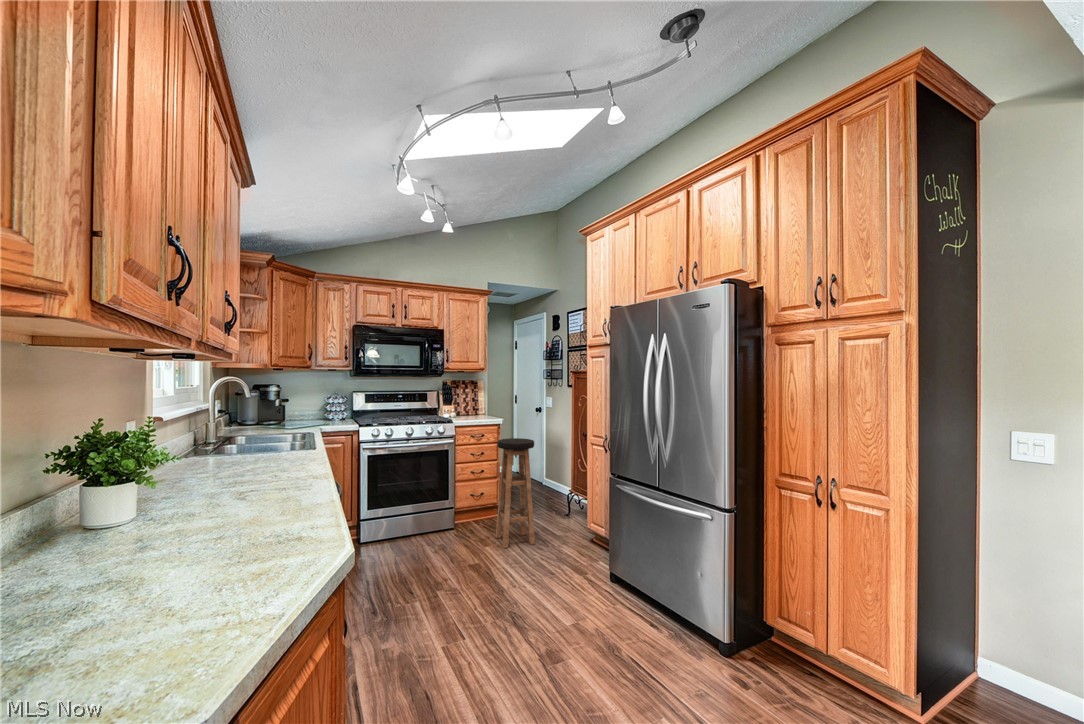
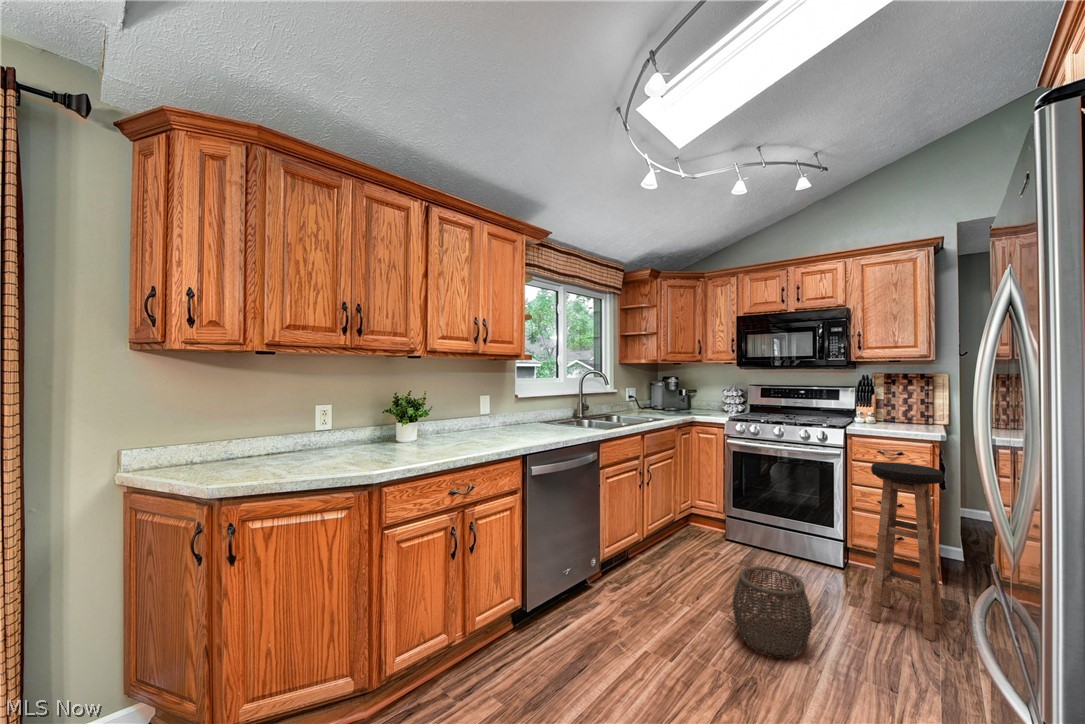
woven basket: none [458,532,515,598] -> present [733,566,812,657]

